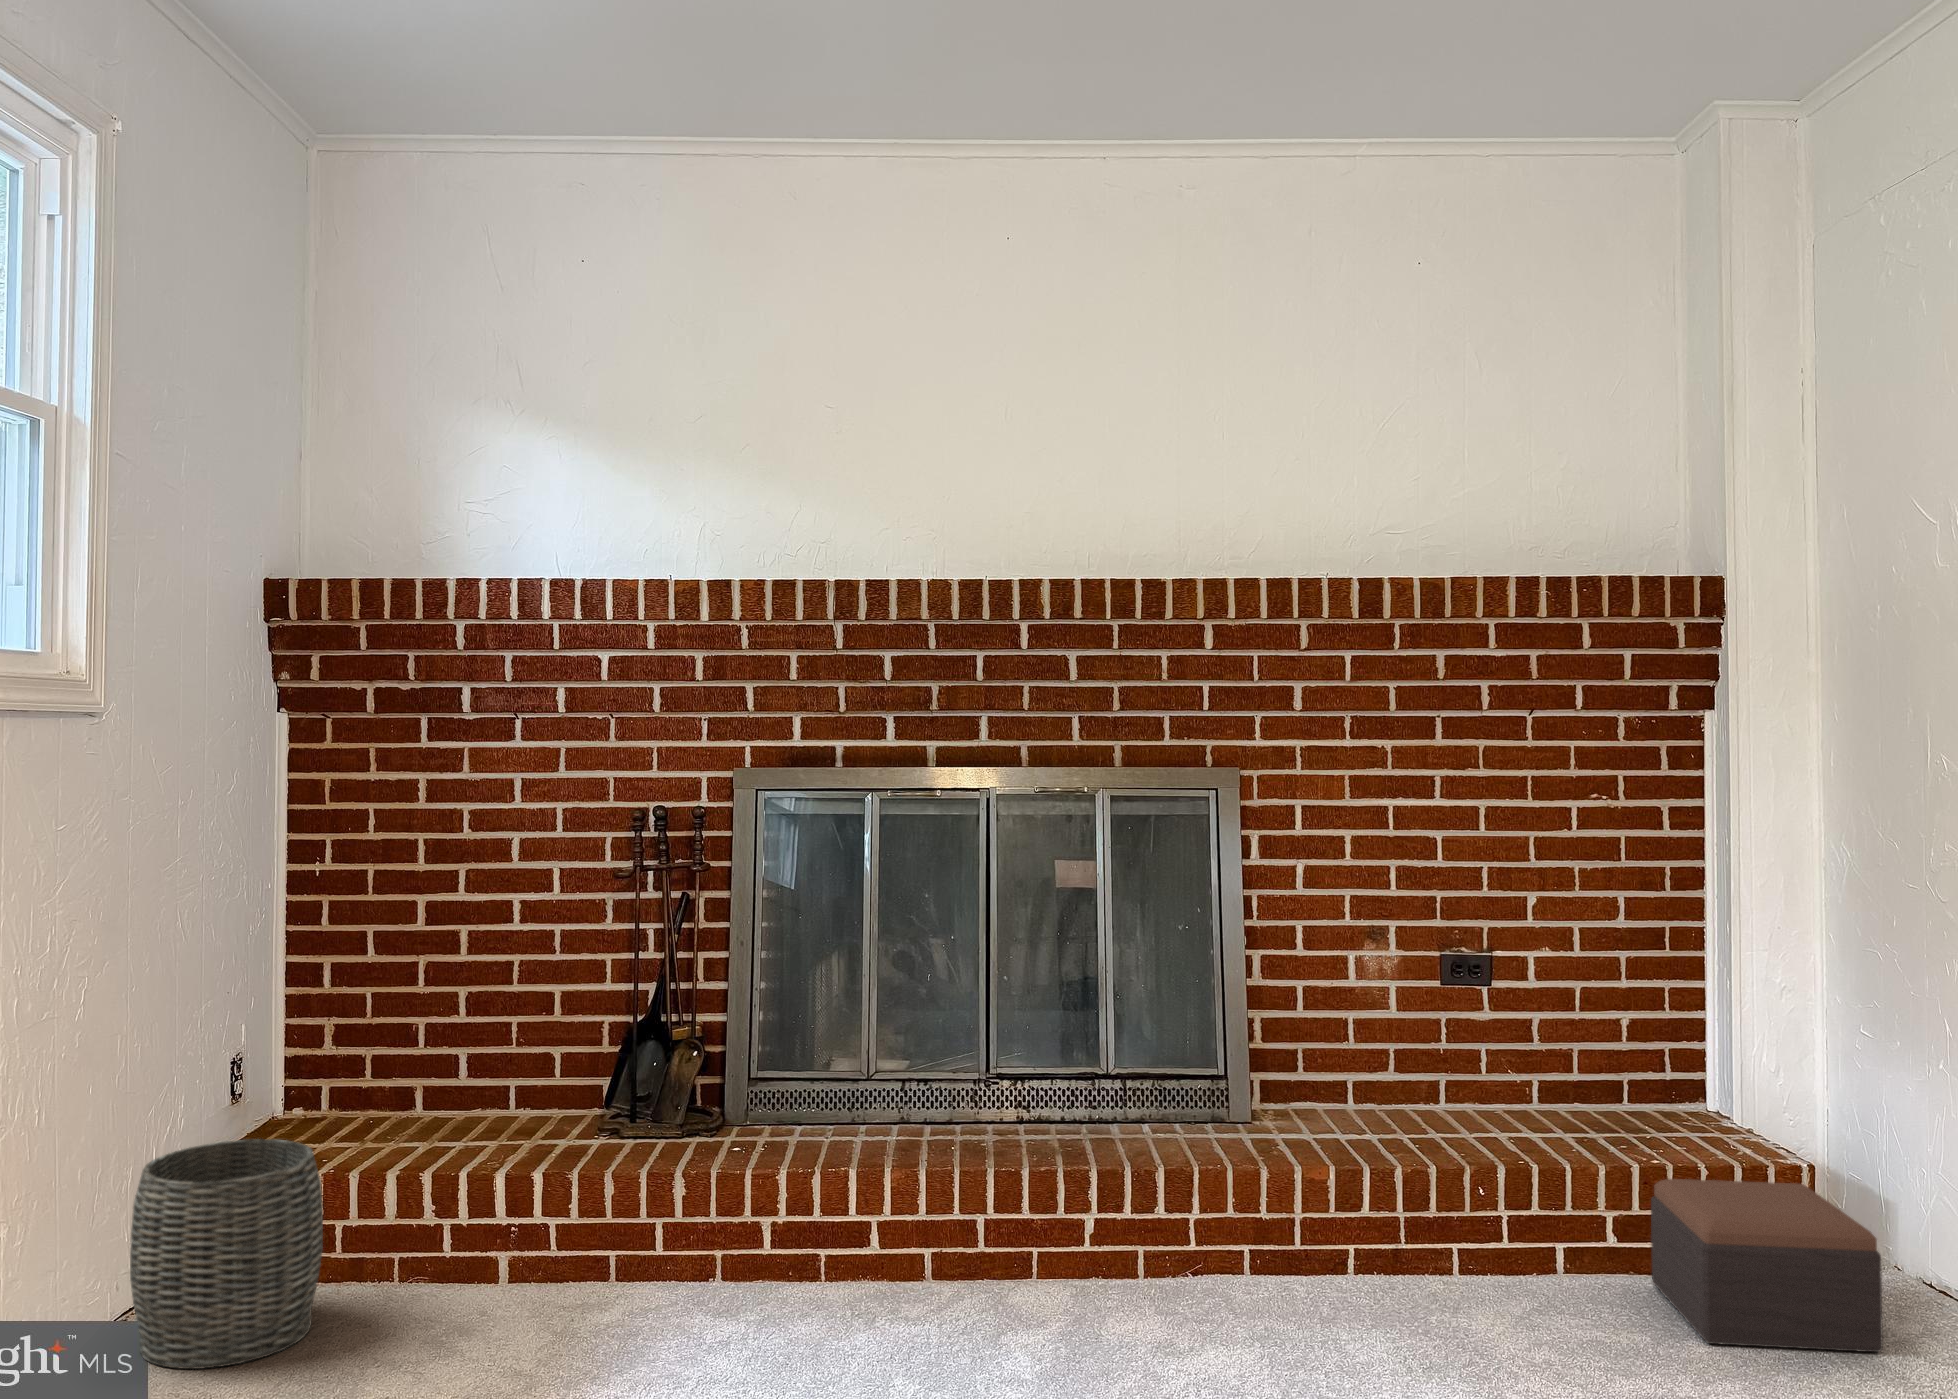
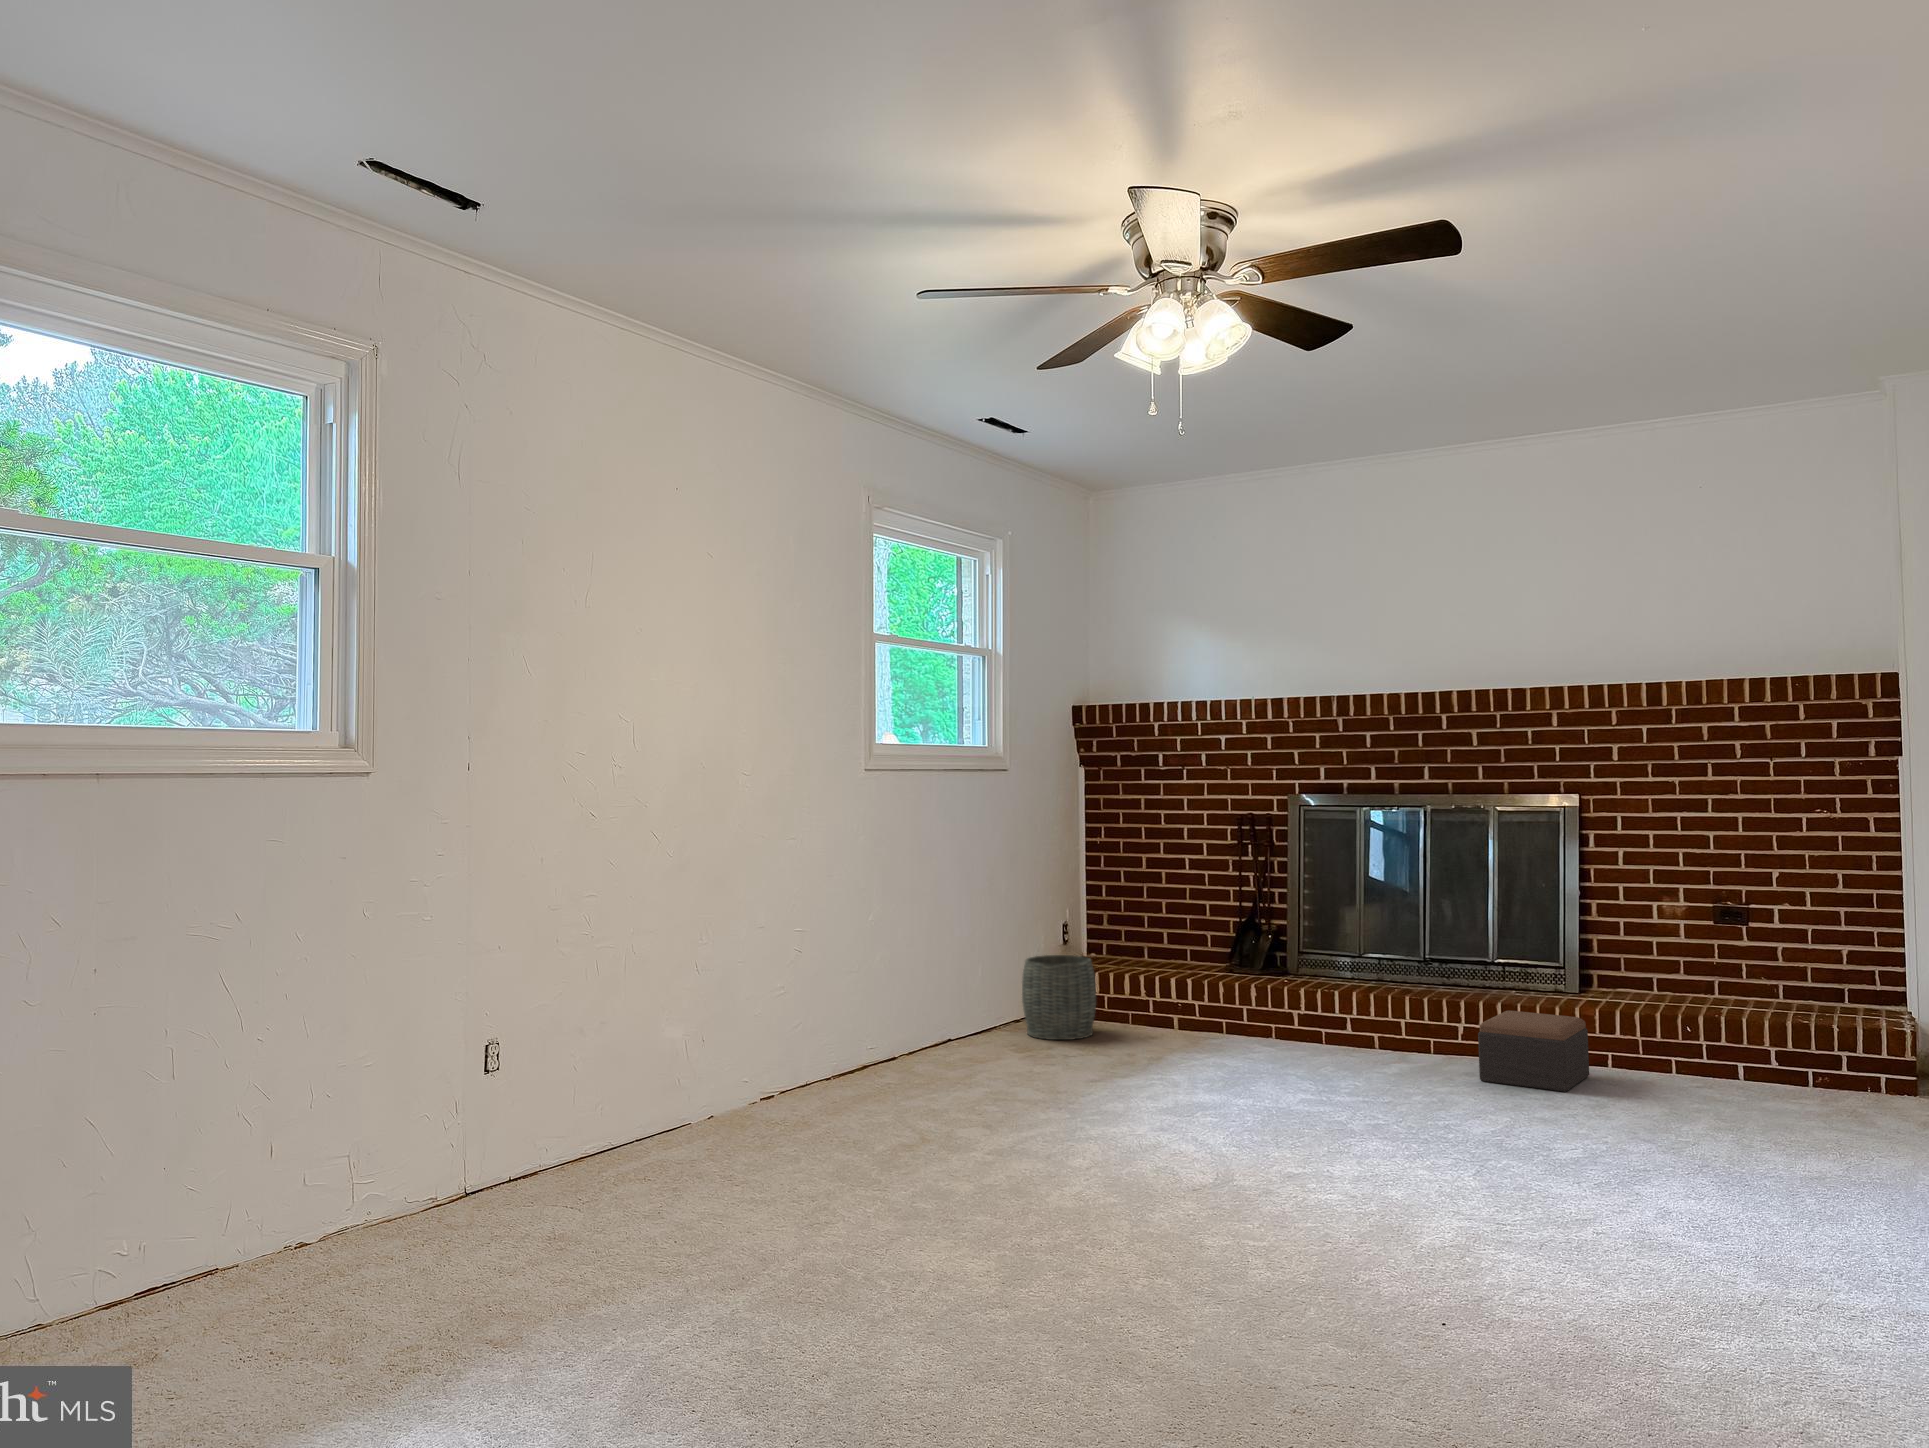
footstool: present [1651,1179,1883,1352] -> present [1478,1011,1589,1092]

